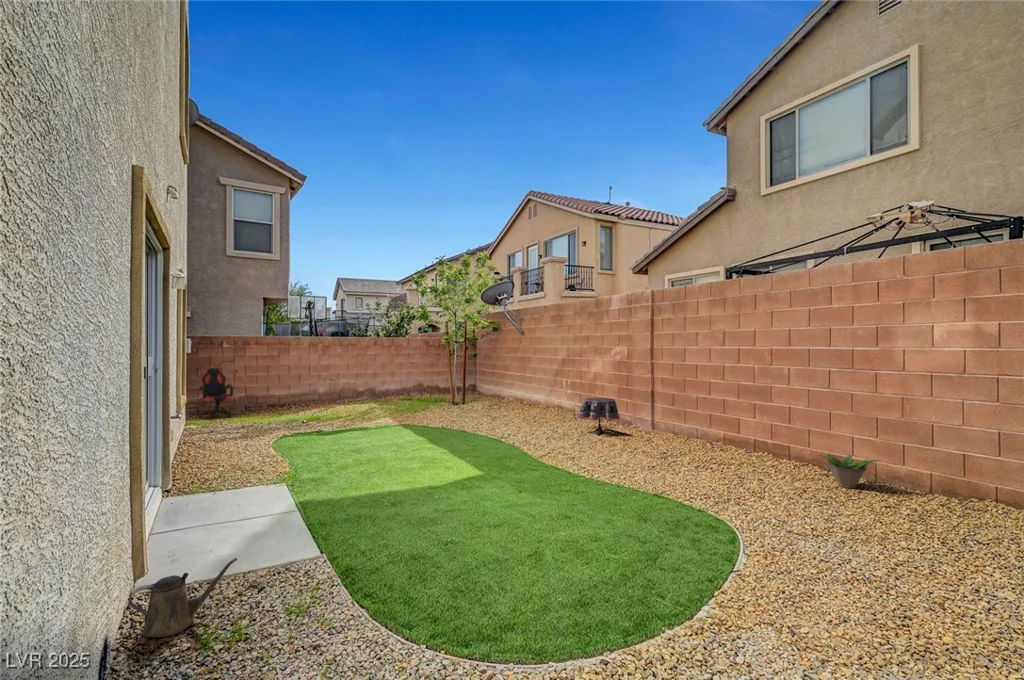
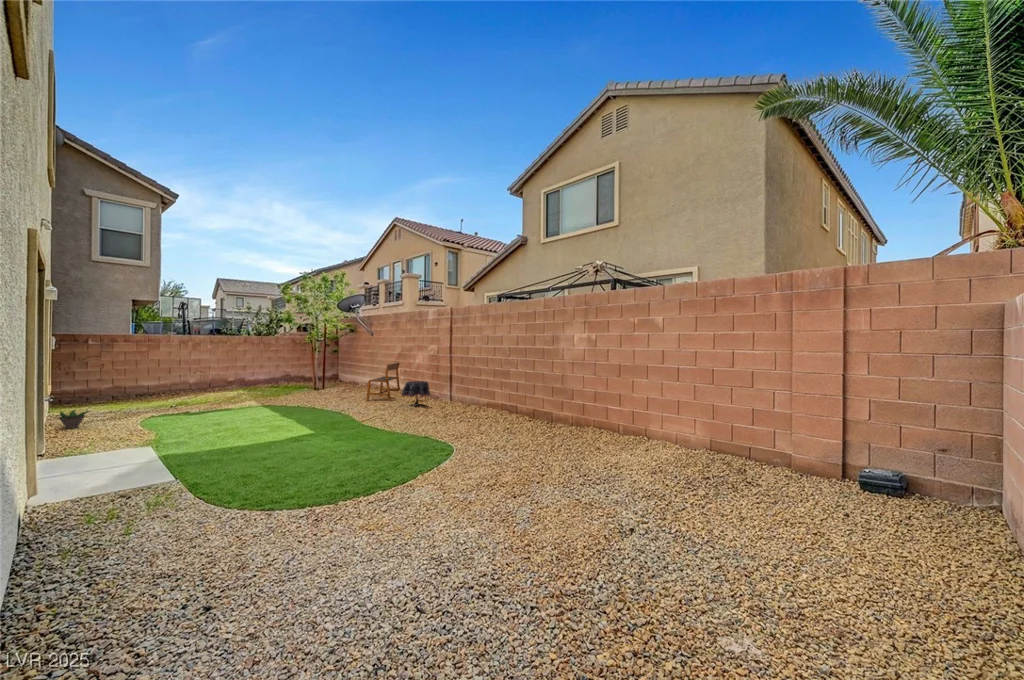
chair: present [199,368,233,419] -> none [62,362,99,407]
bench: none [525,371,566,423] -> present [366,363,400,401]
decorative plant: present [819,454,879,488] -> present [58,410,90,429]
watering can: present [128,558,237,637] -> none [30,477,112,524]

